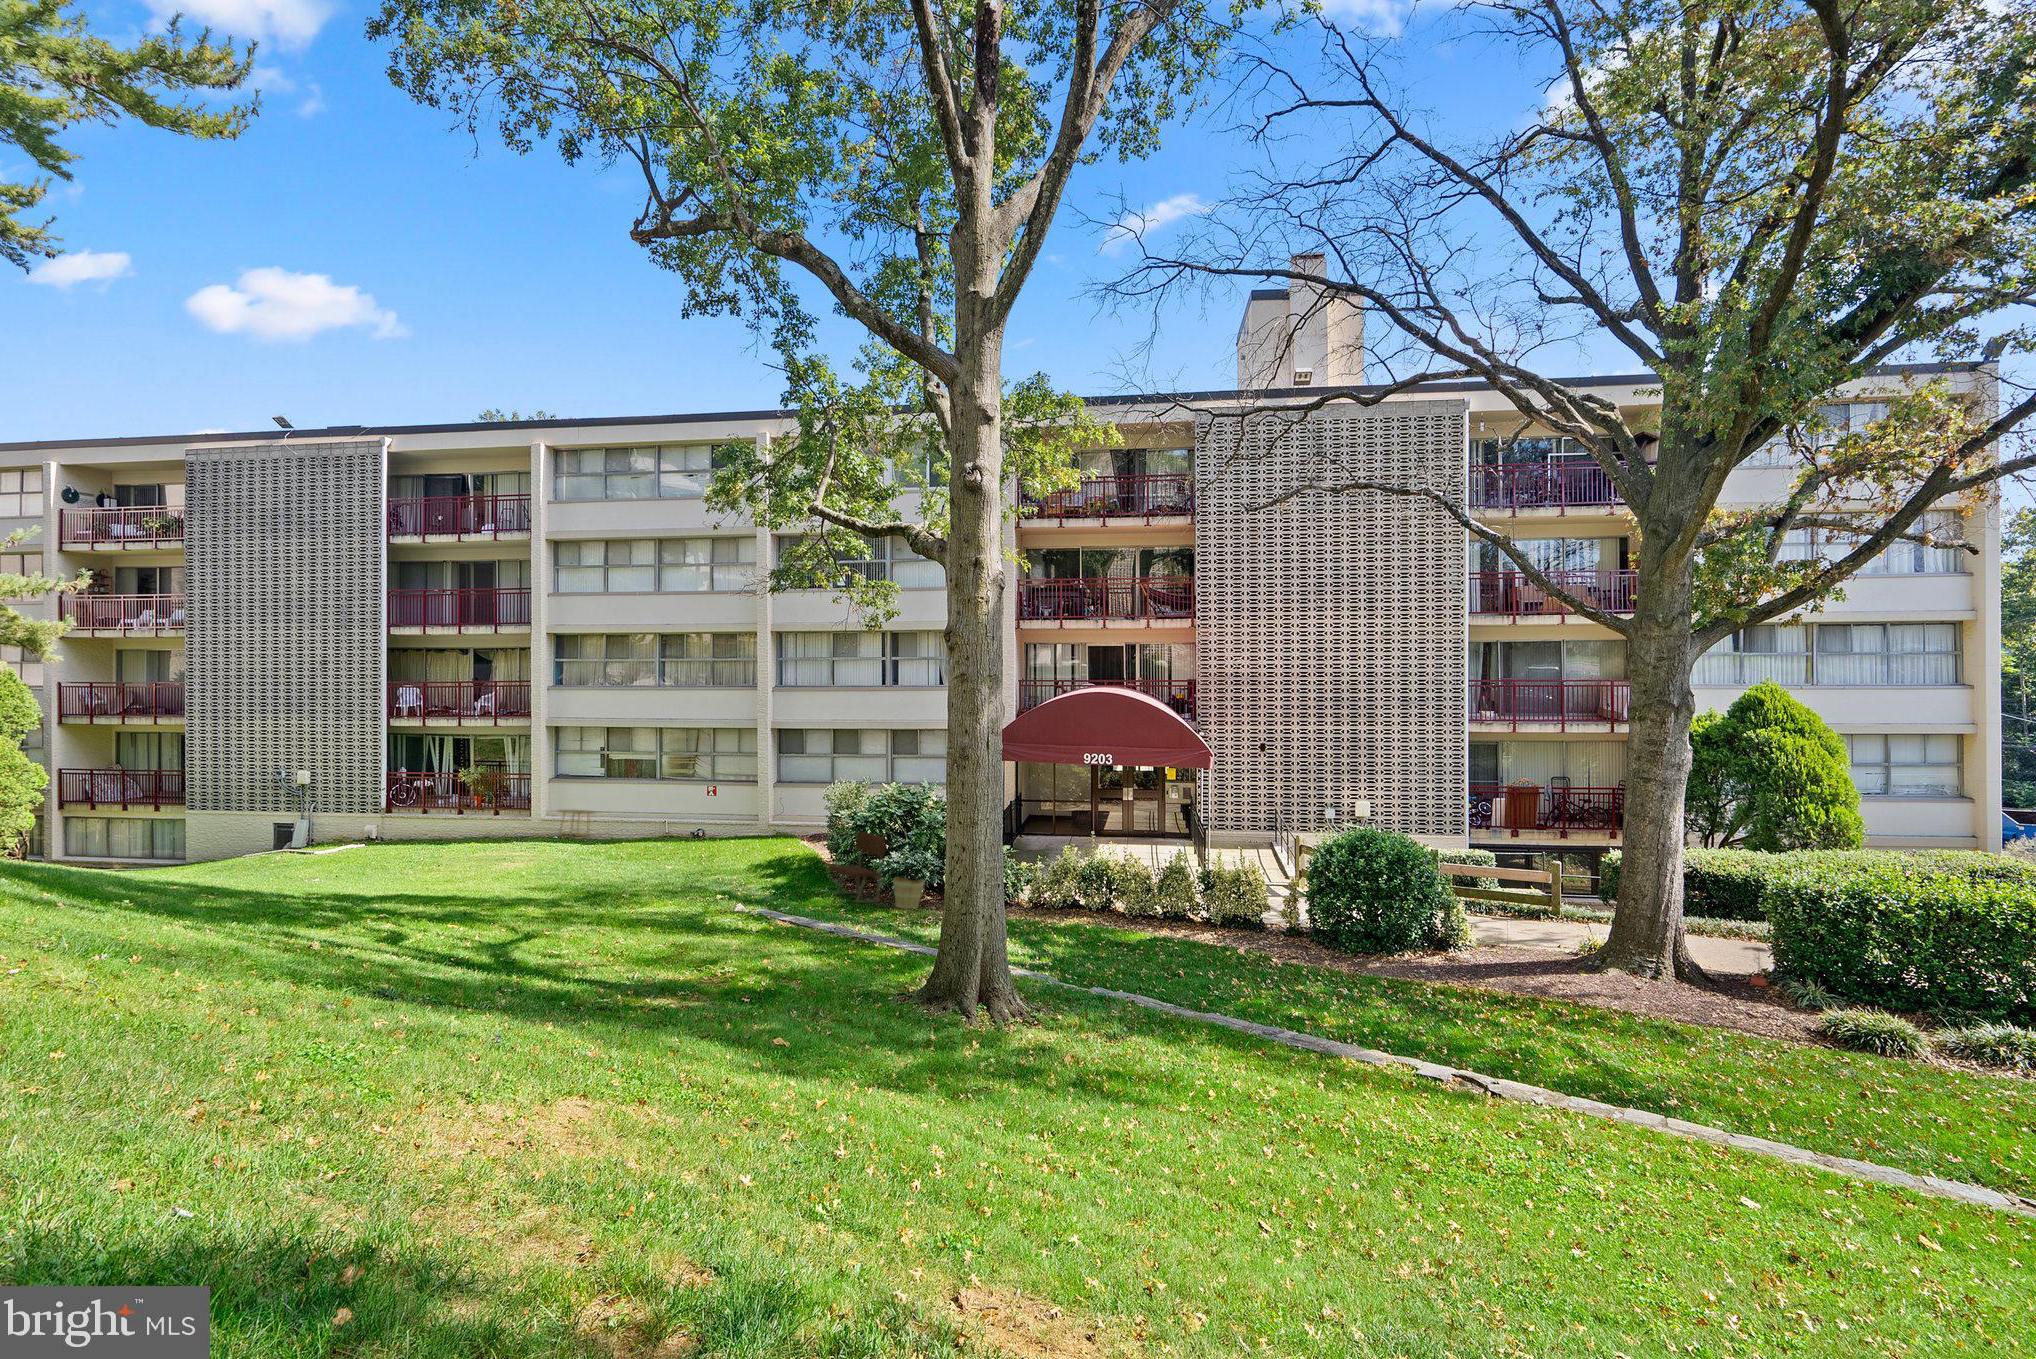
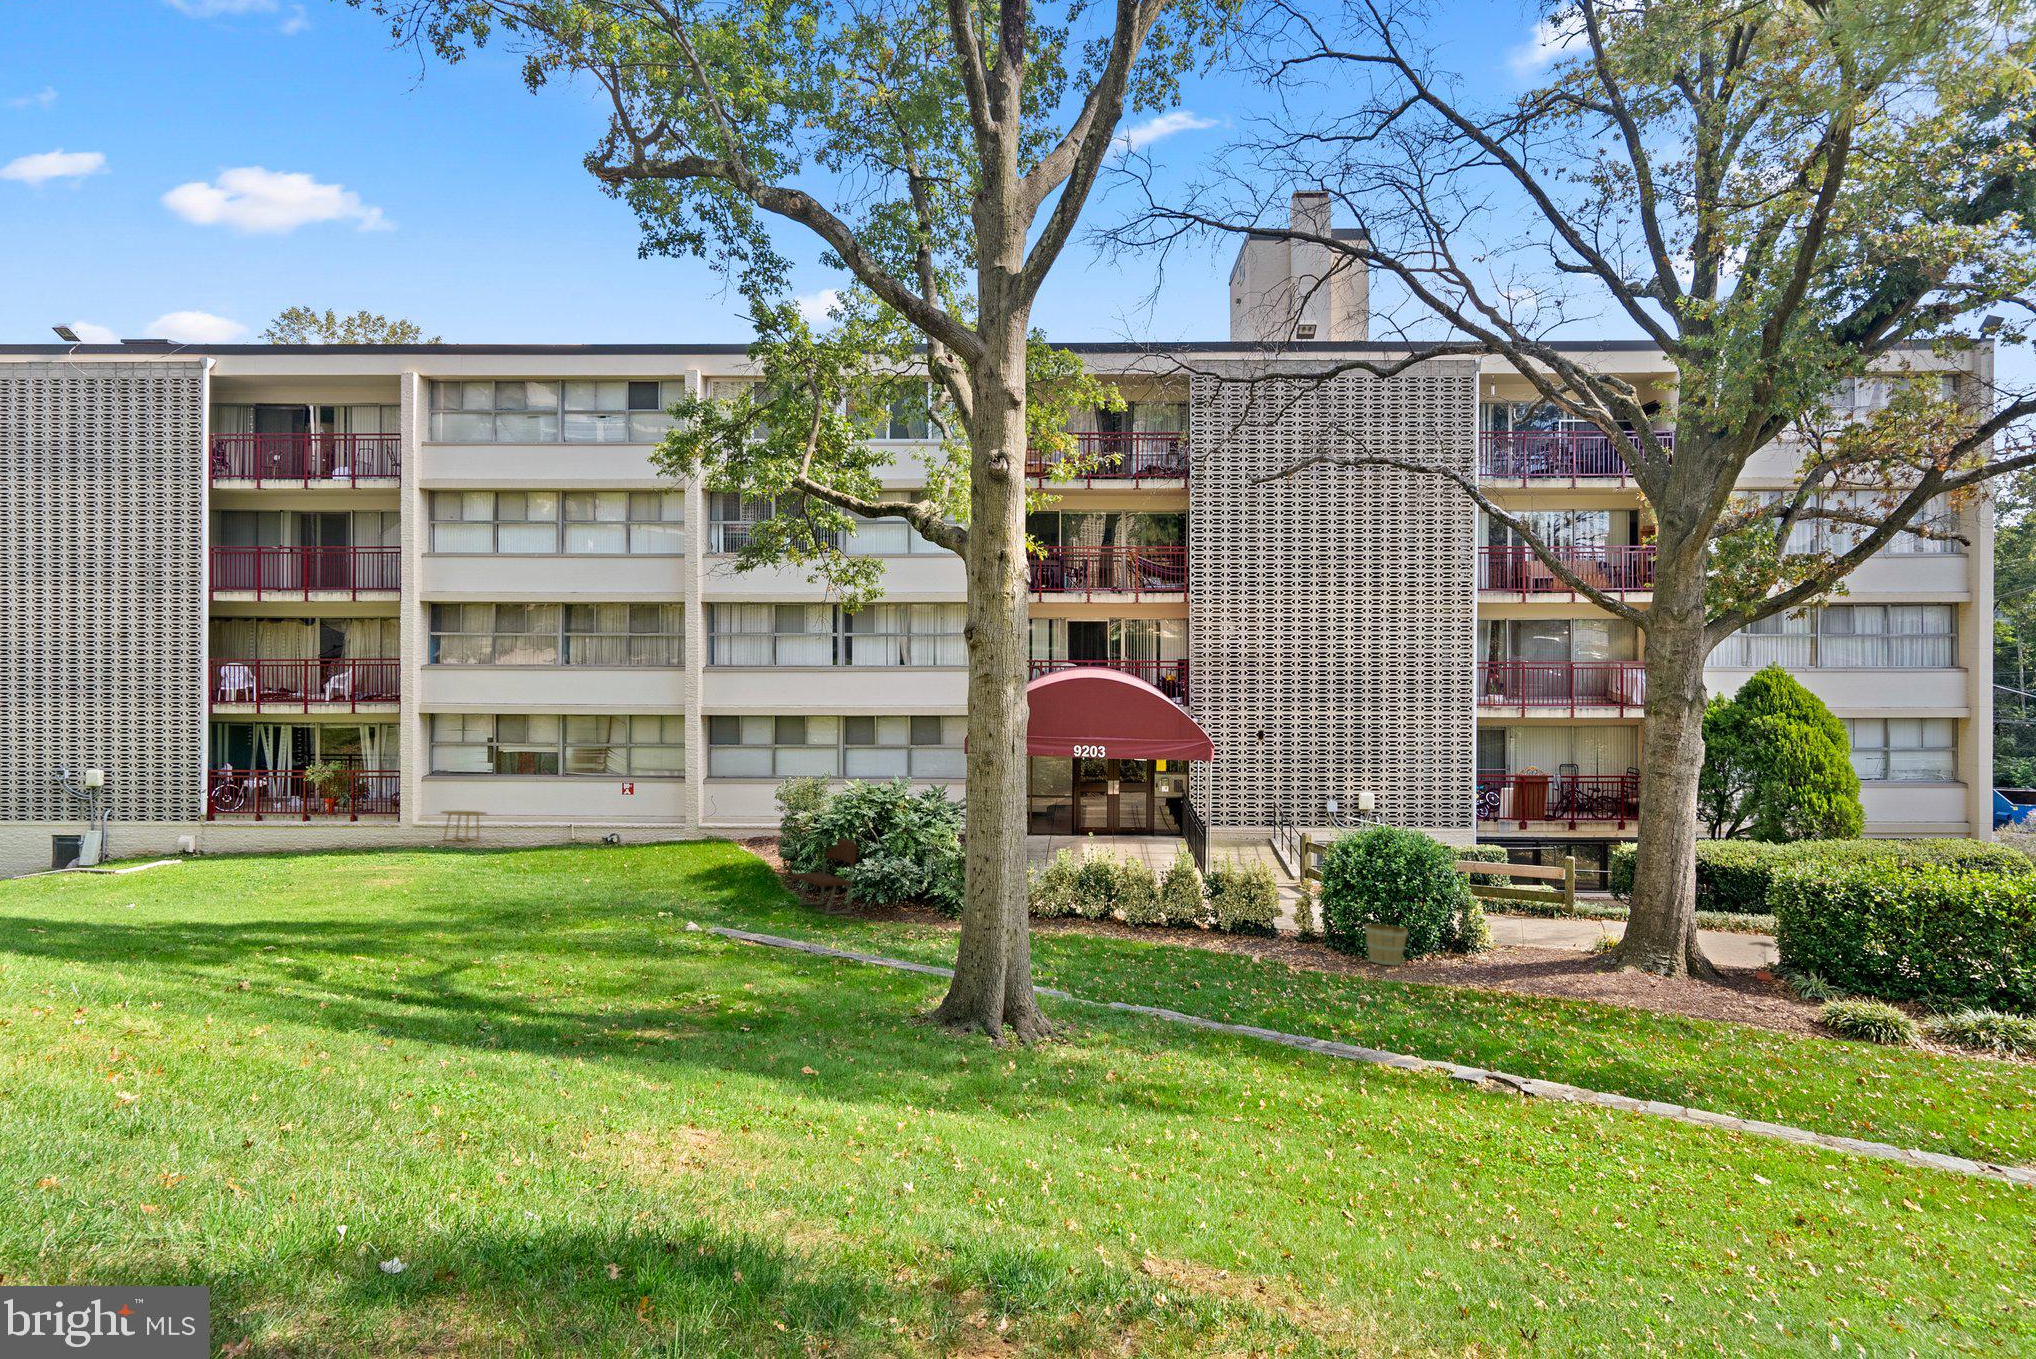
wooden bucket: present [893,877,925,909] -> present [1364,923,1408,966]

